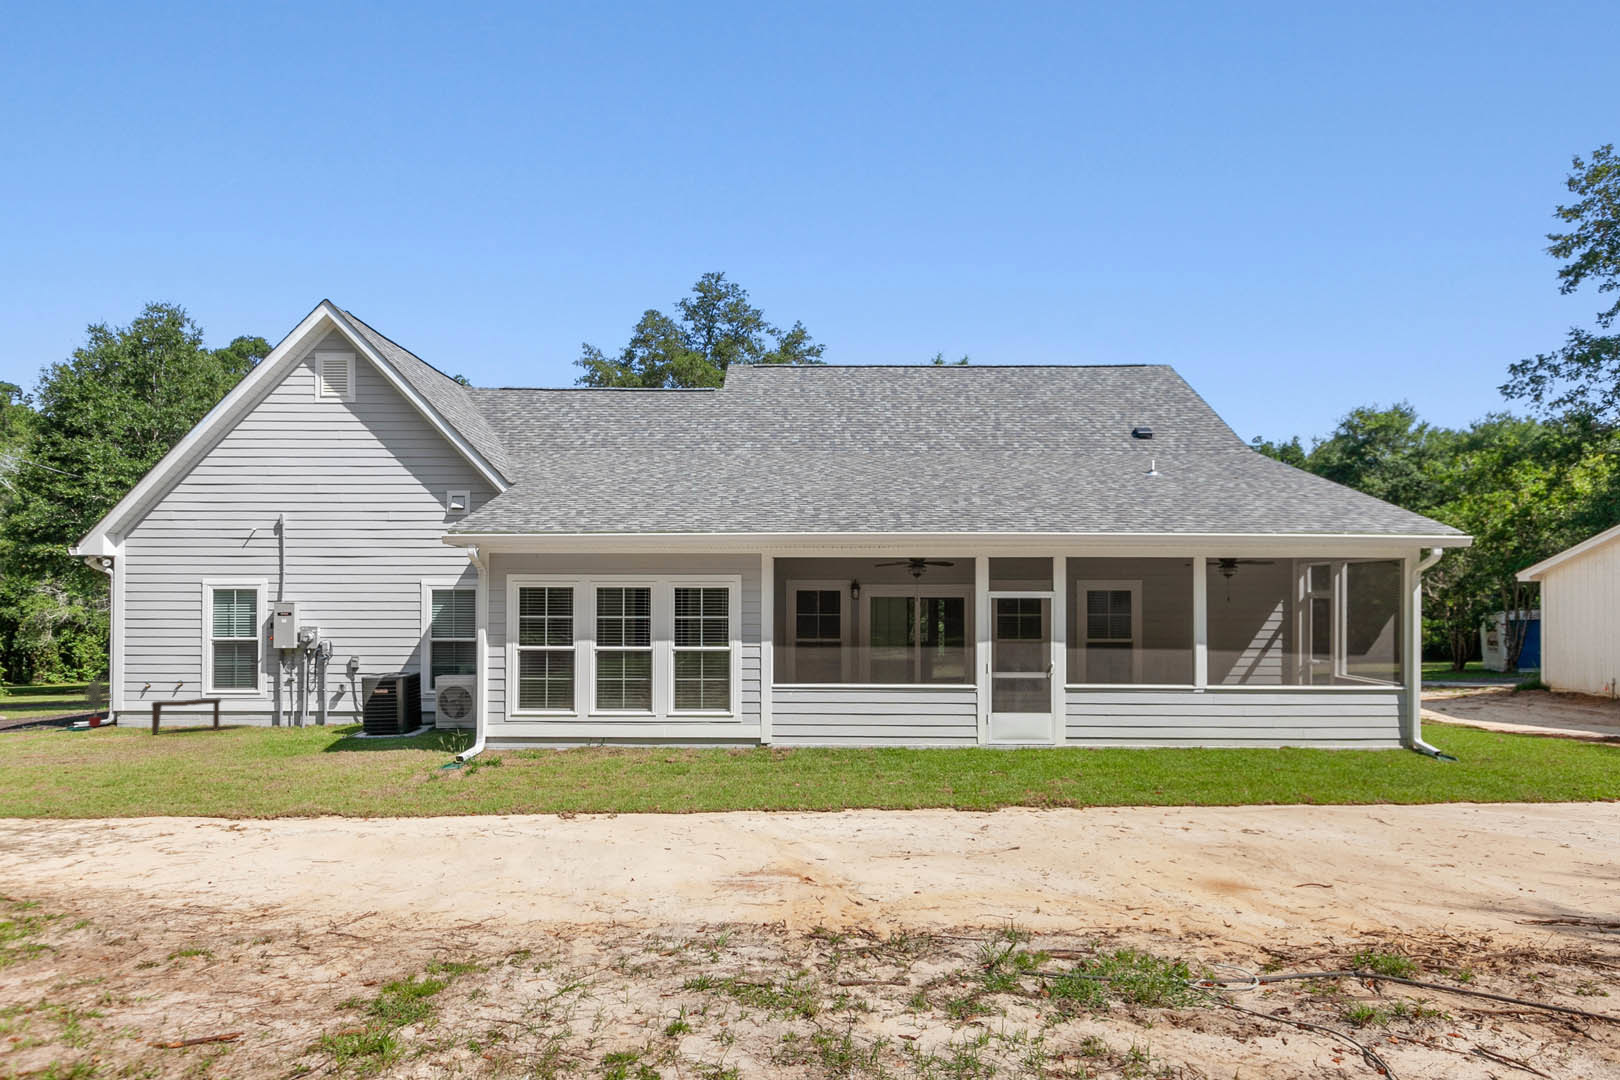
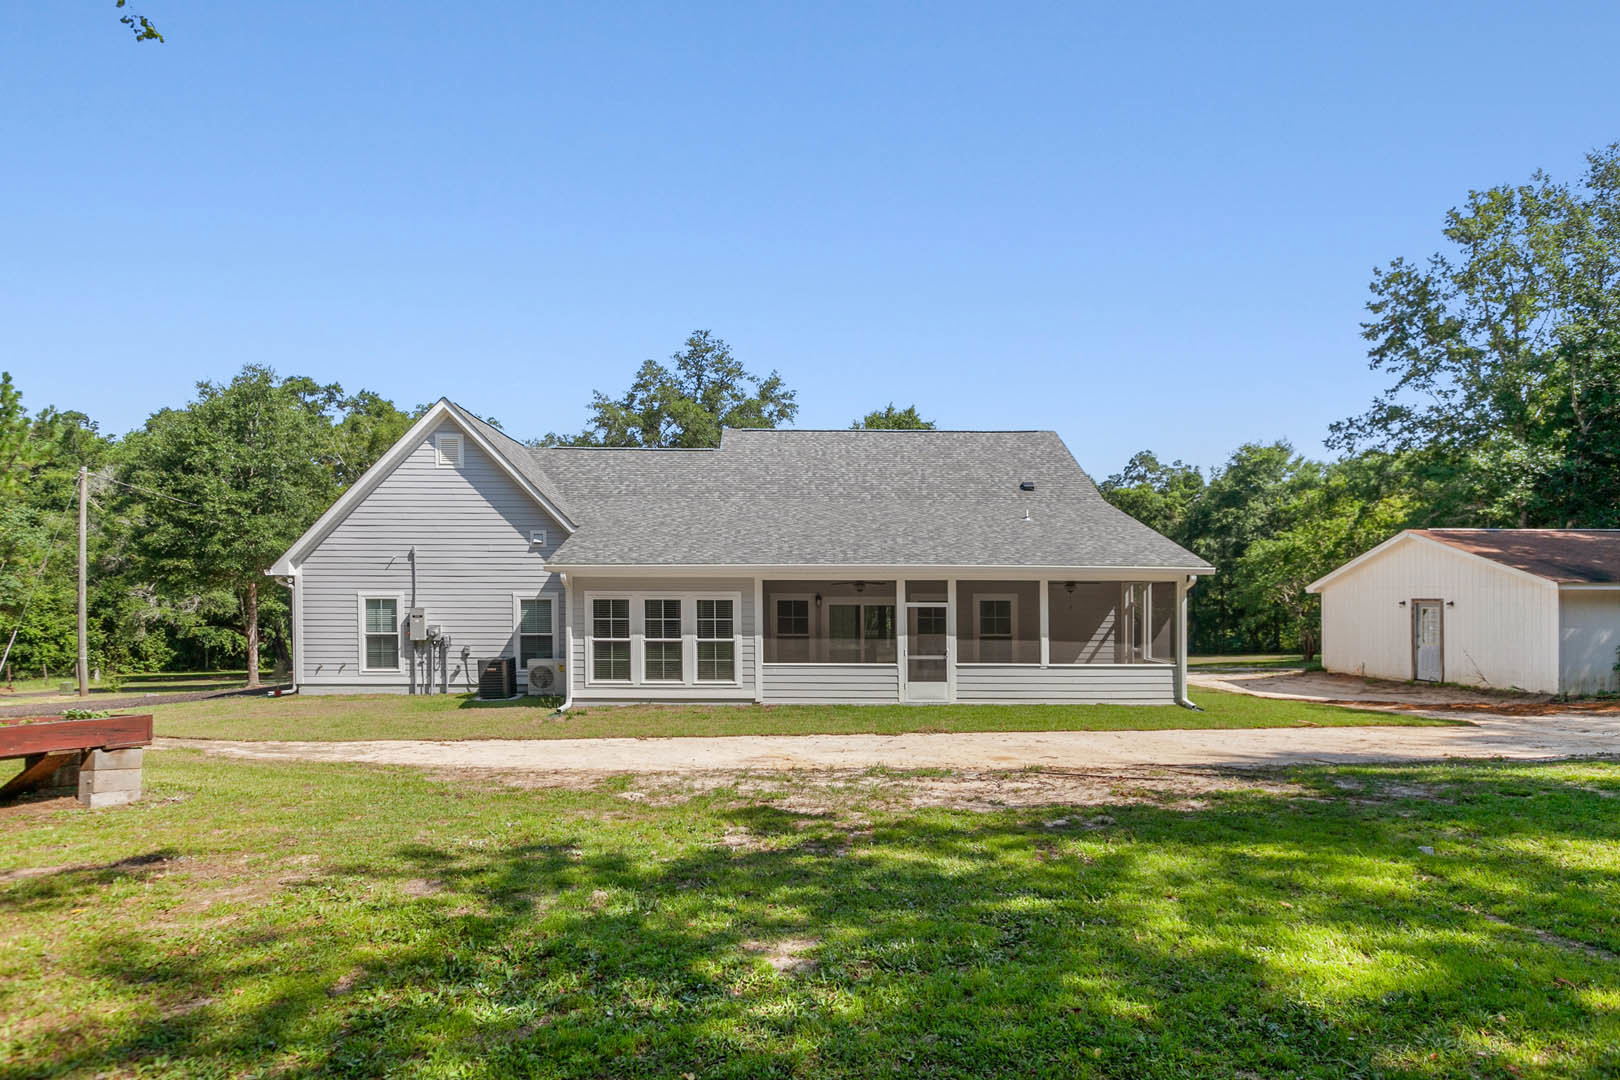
bench: present [152,699,221,734] -> none [328,675,373,700]

